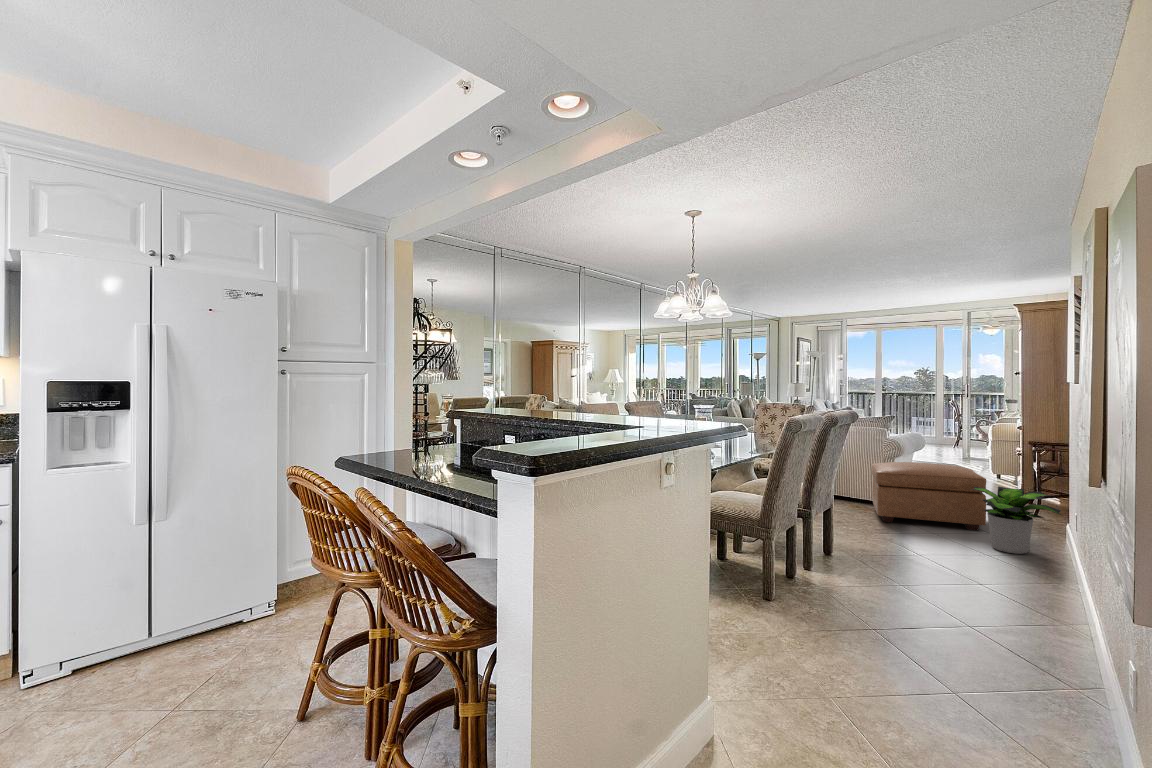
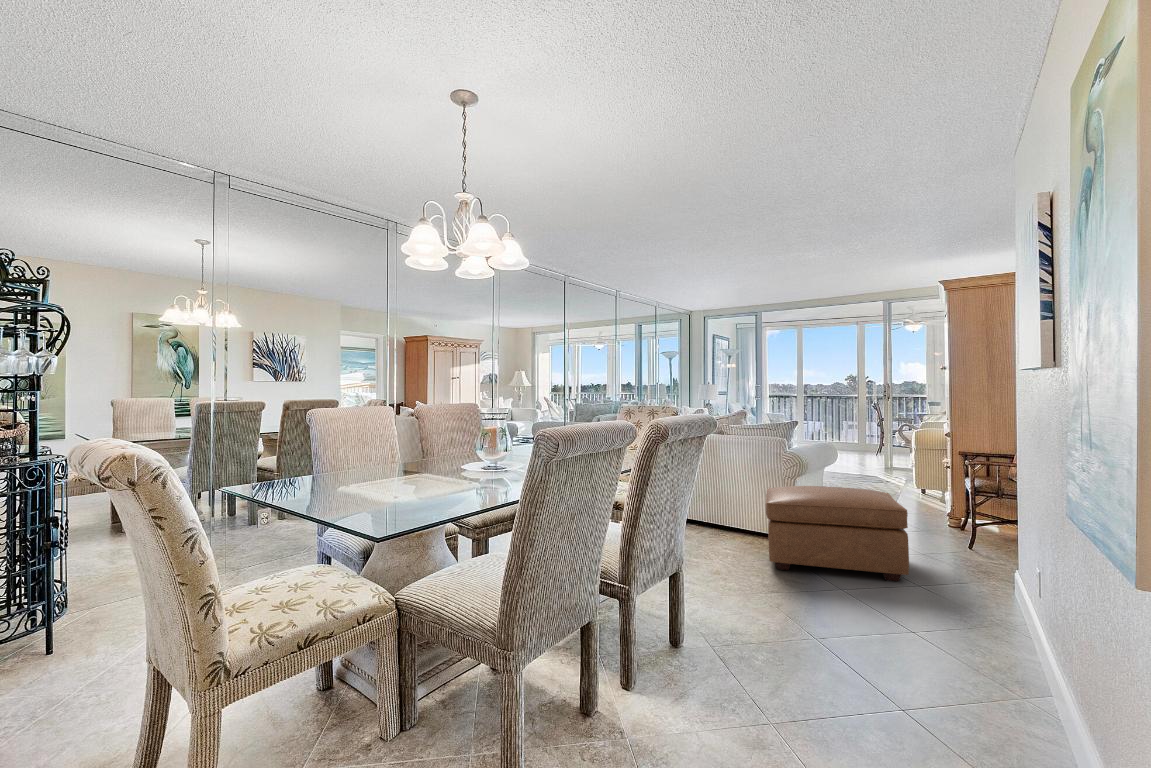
potted plant: present [972,487,1061,554] -> none [884,523,1019,629]

